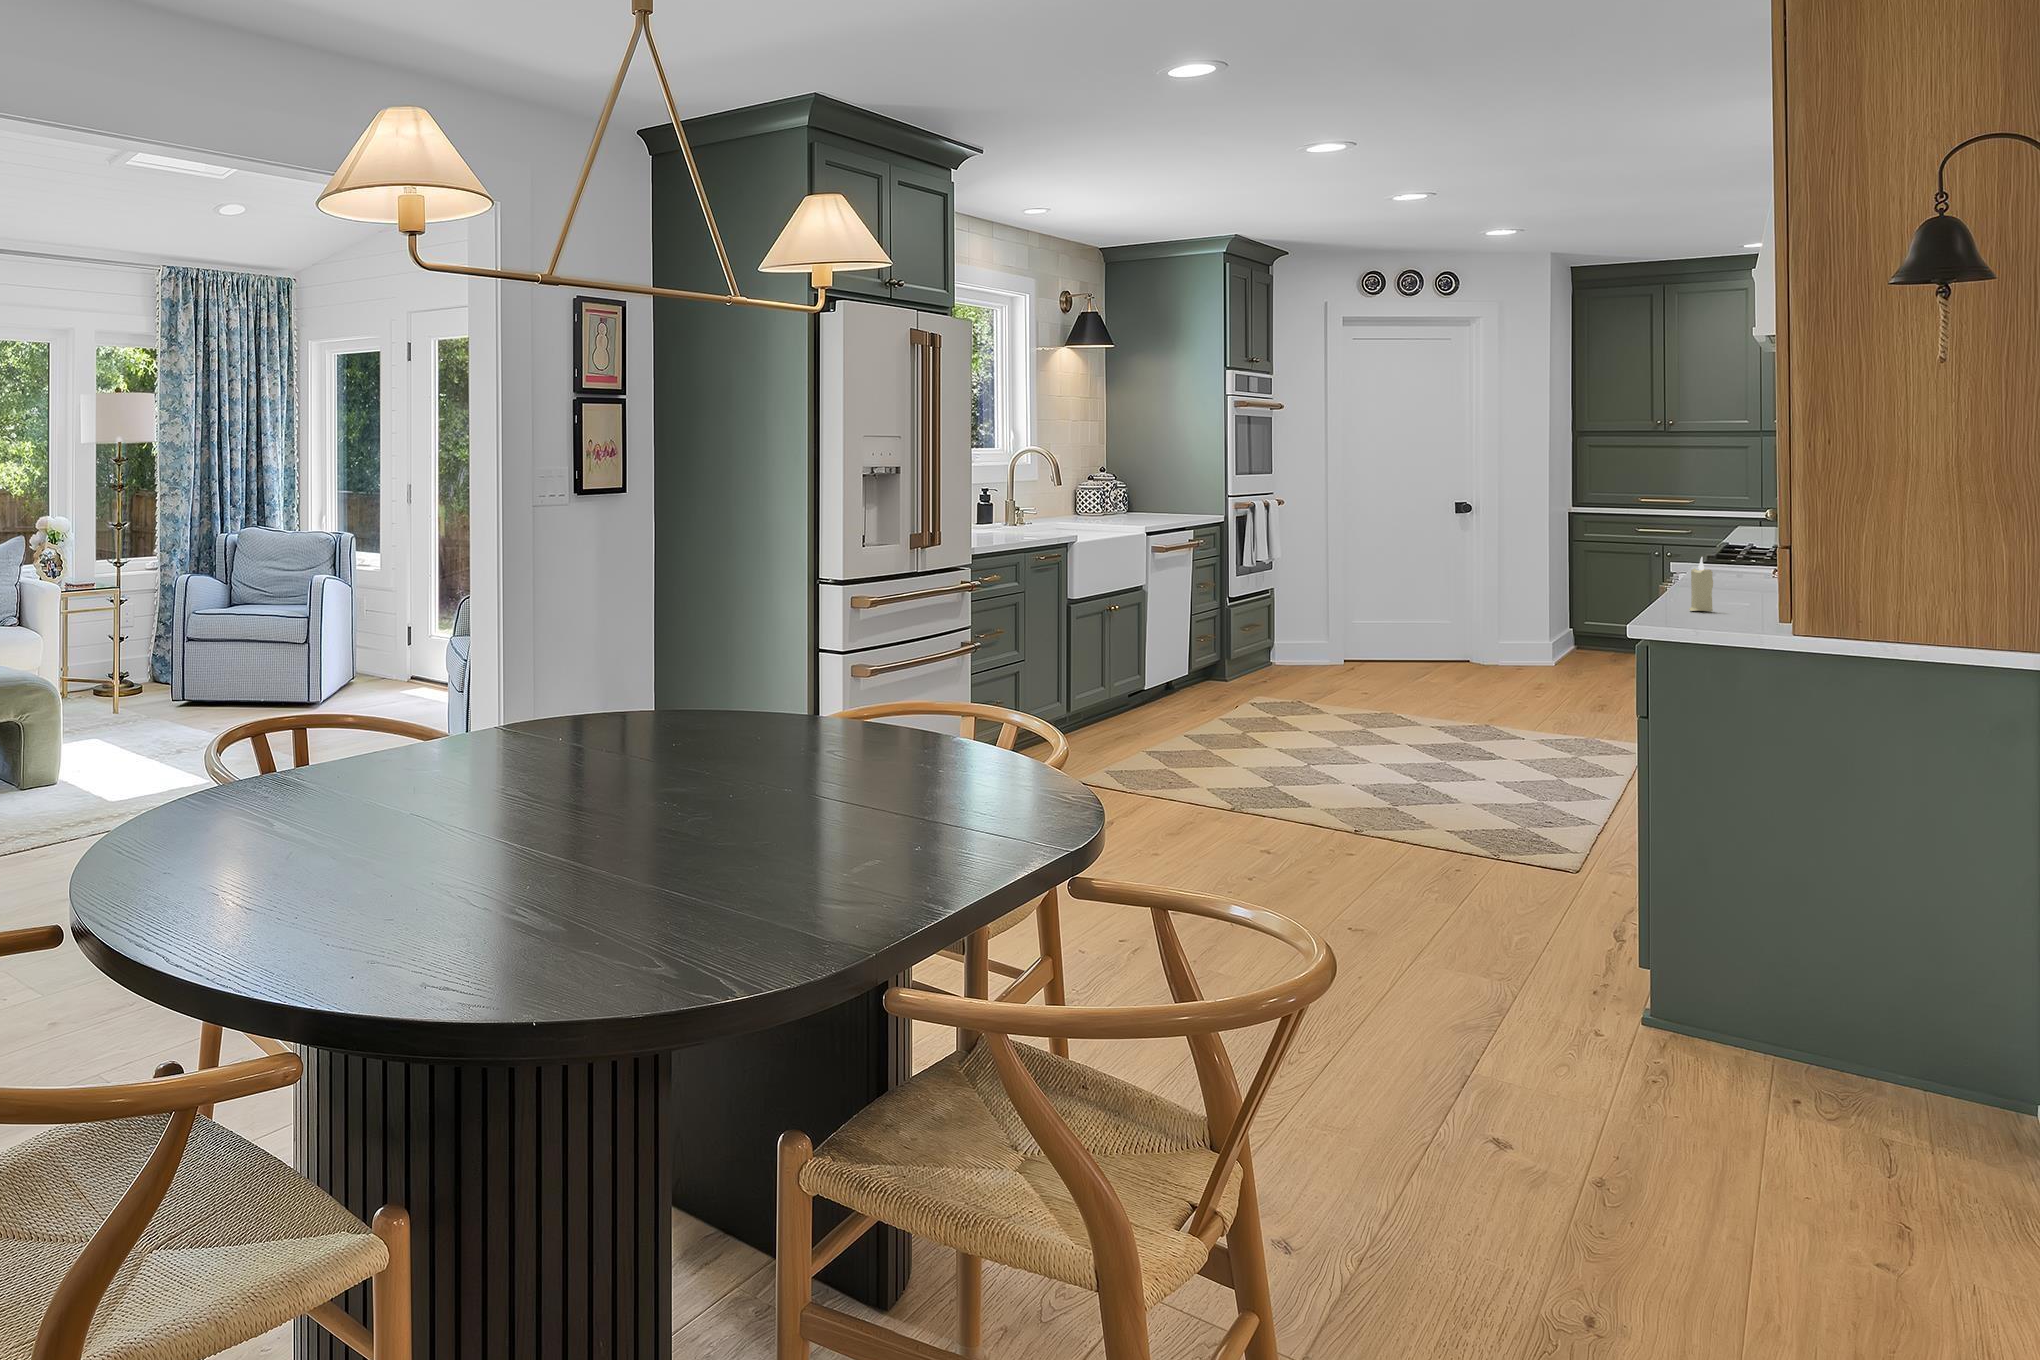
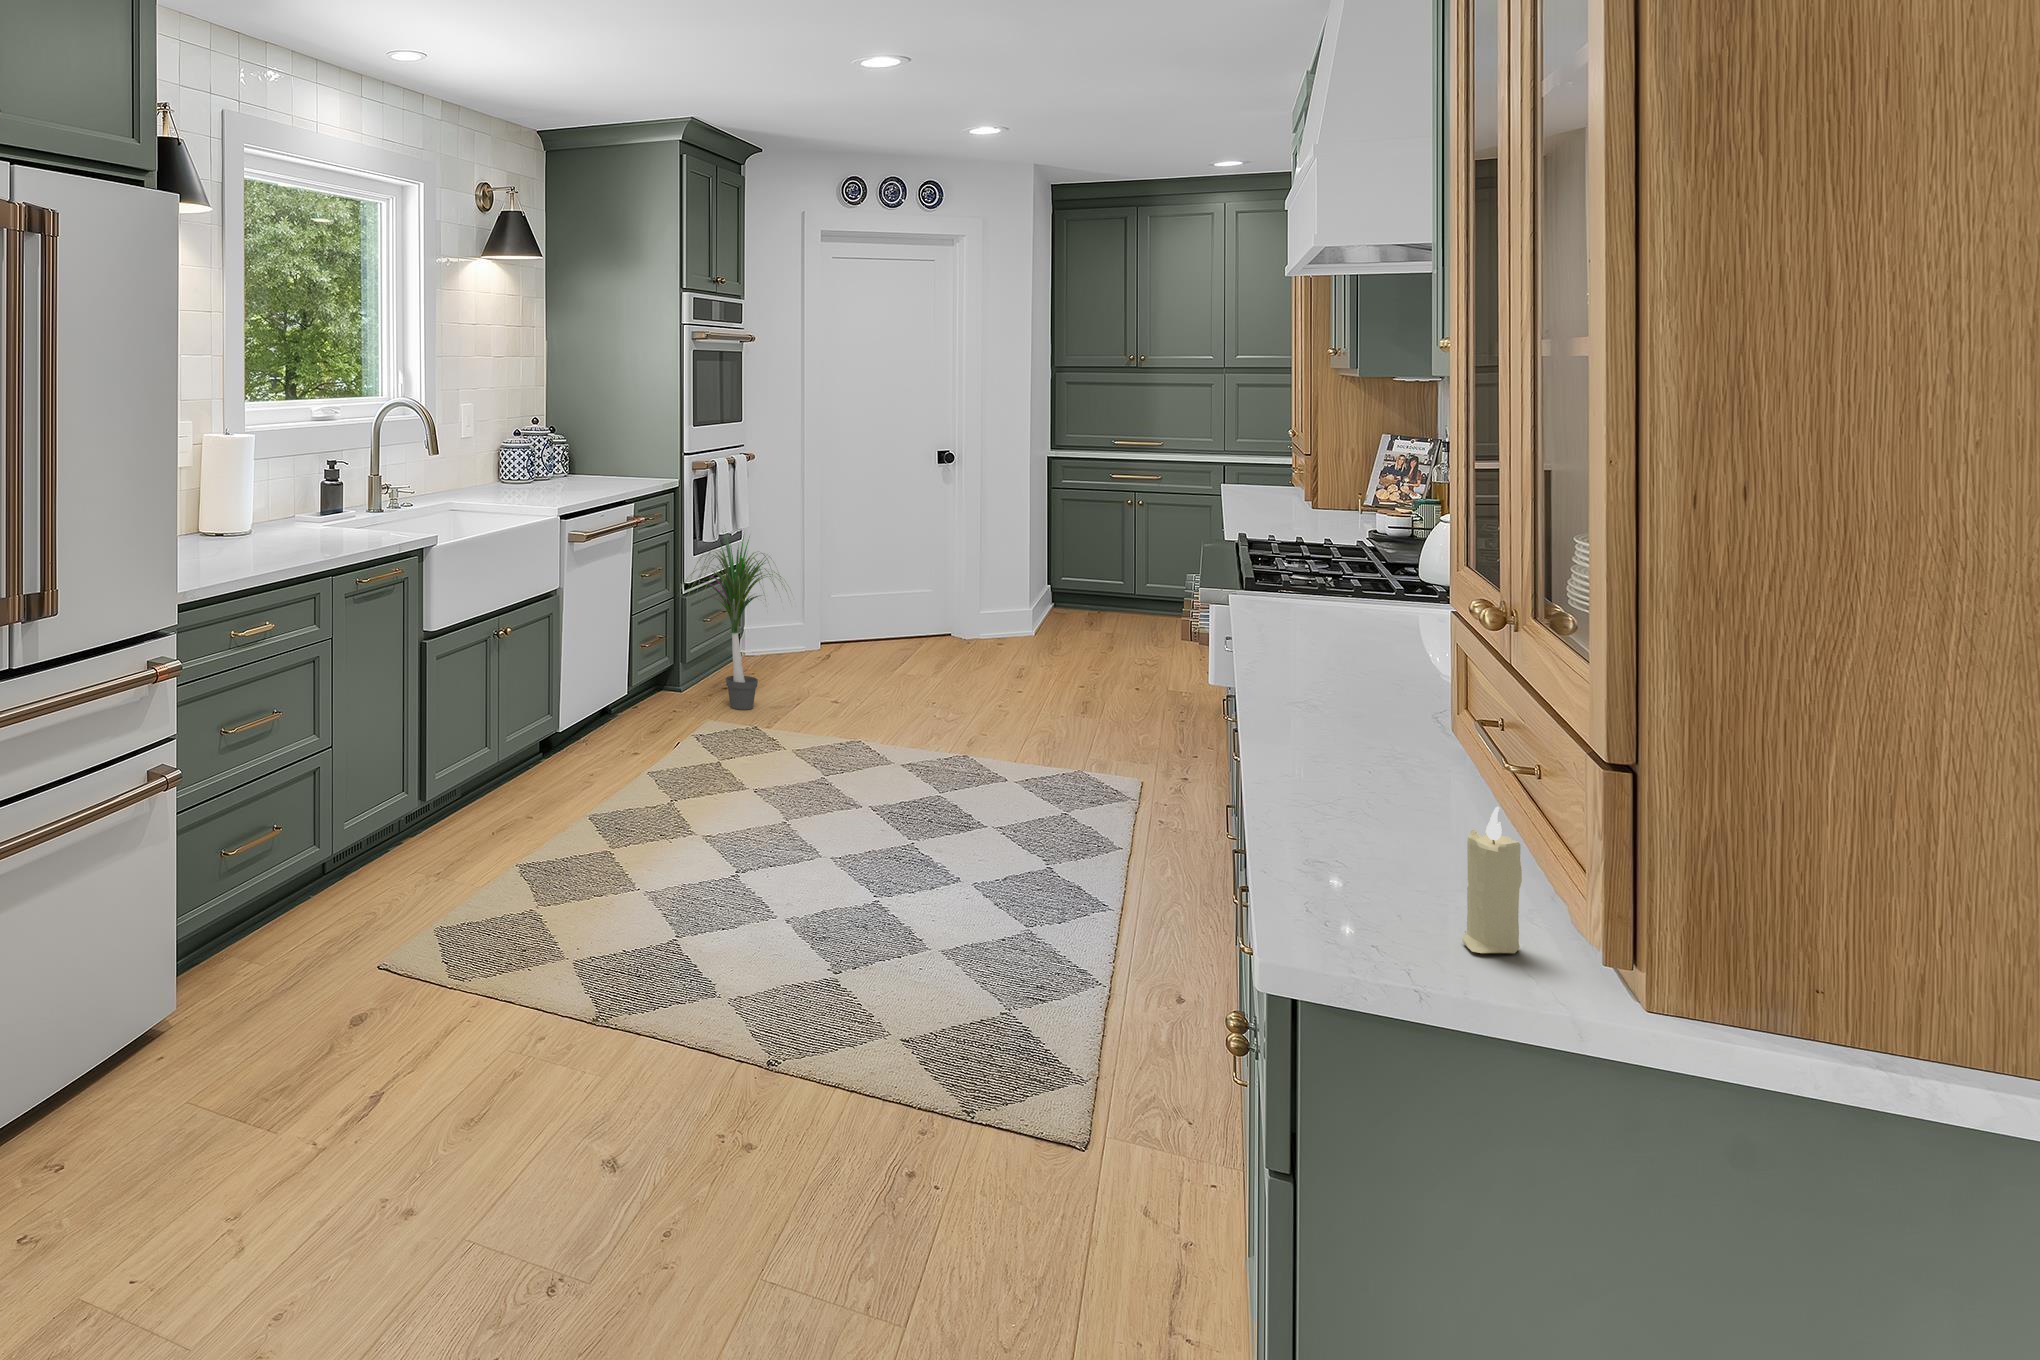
potted plant: none [1225,549,1329,693] -> present [682,534,787,710]

